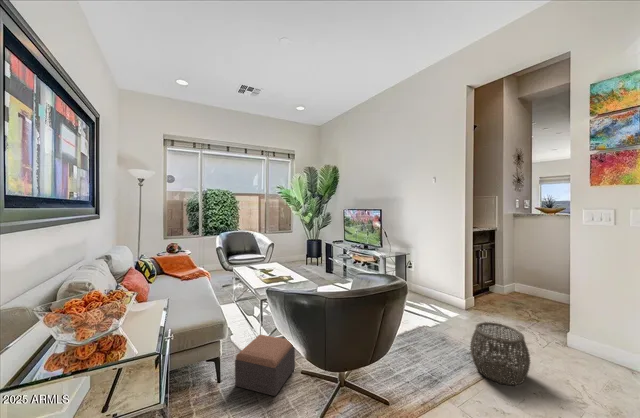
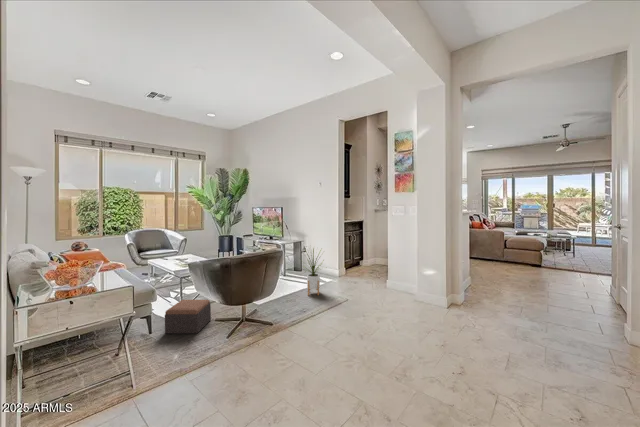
house plant: none [412,264,458,342] -> present [307,249,320,295]
woven basket: present [470,322,530,385] -> none [329,276,359,309]

